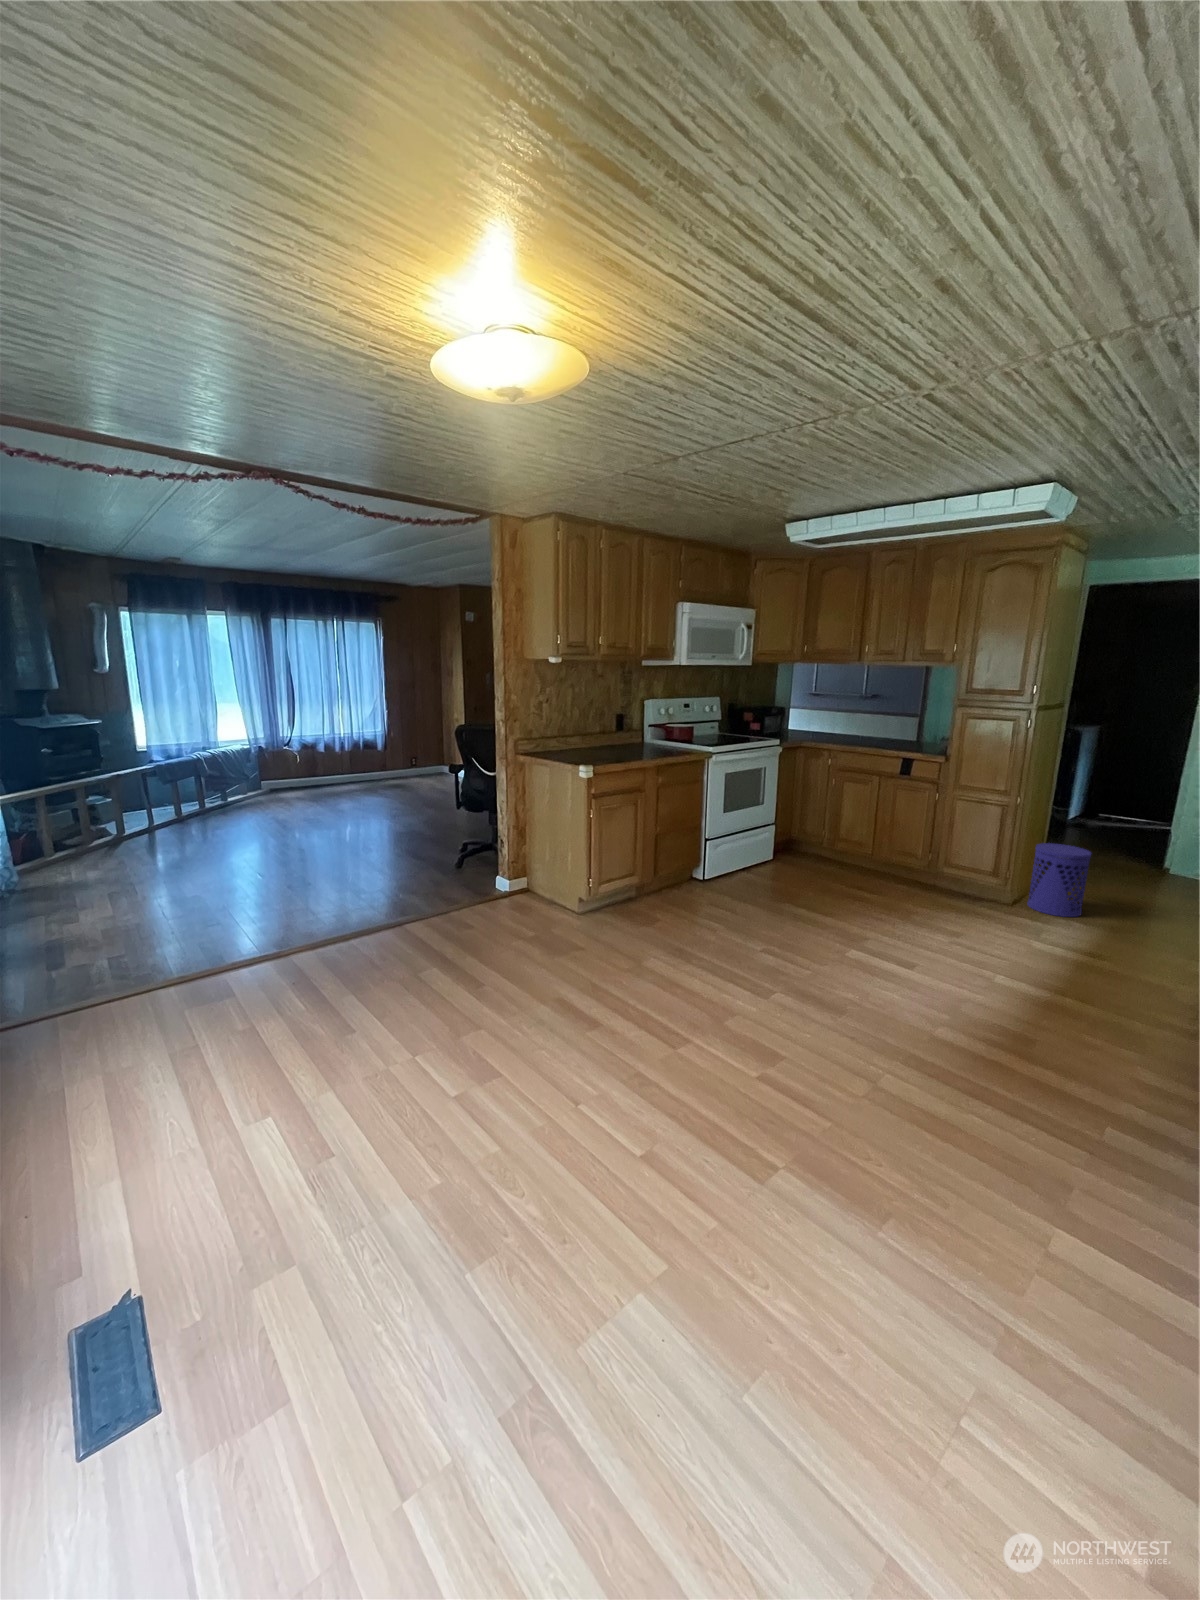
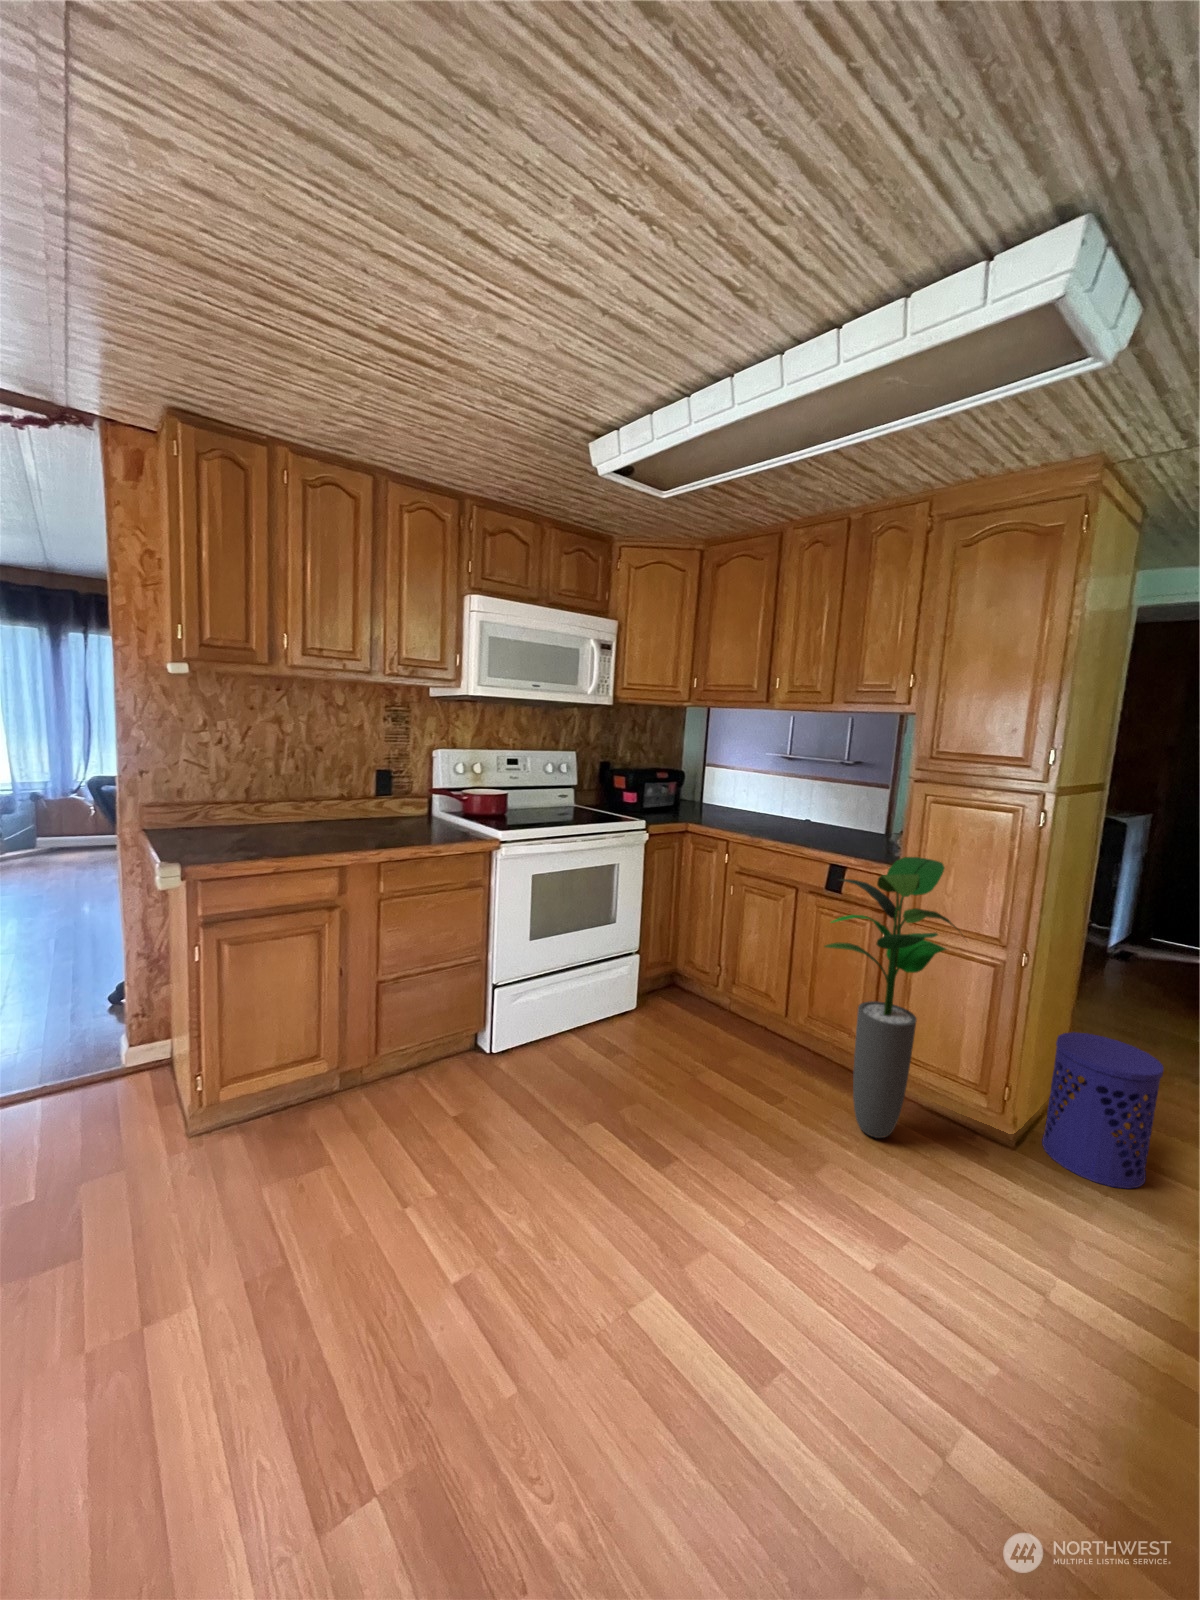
potted plant: none [909,749,990,905] -> present [825,857,958,1138]

